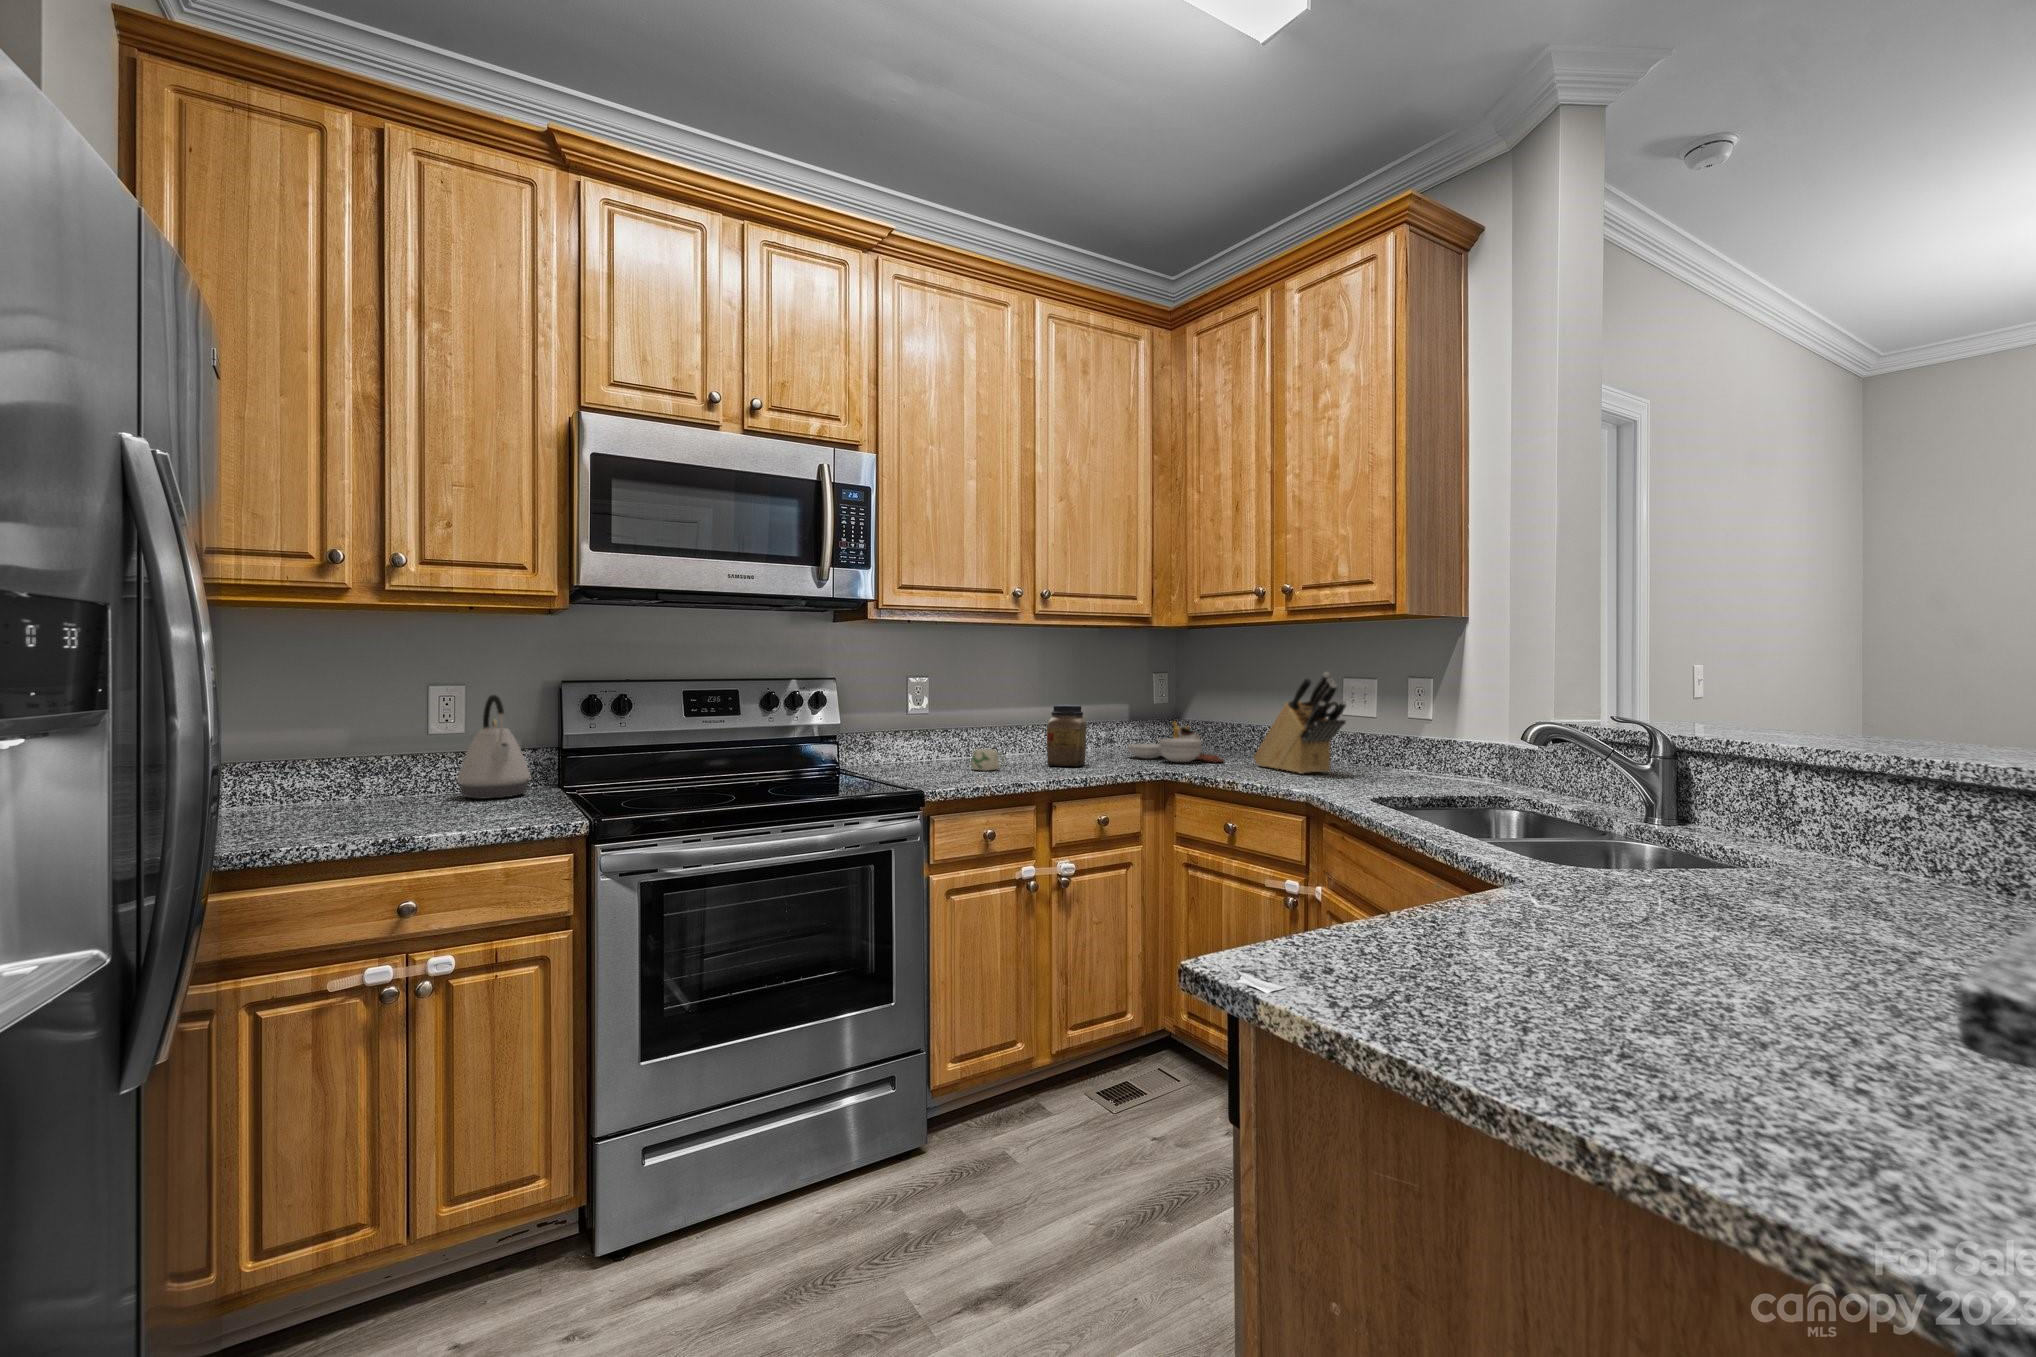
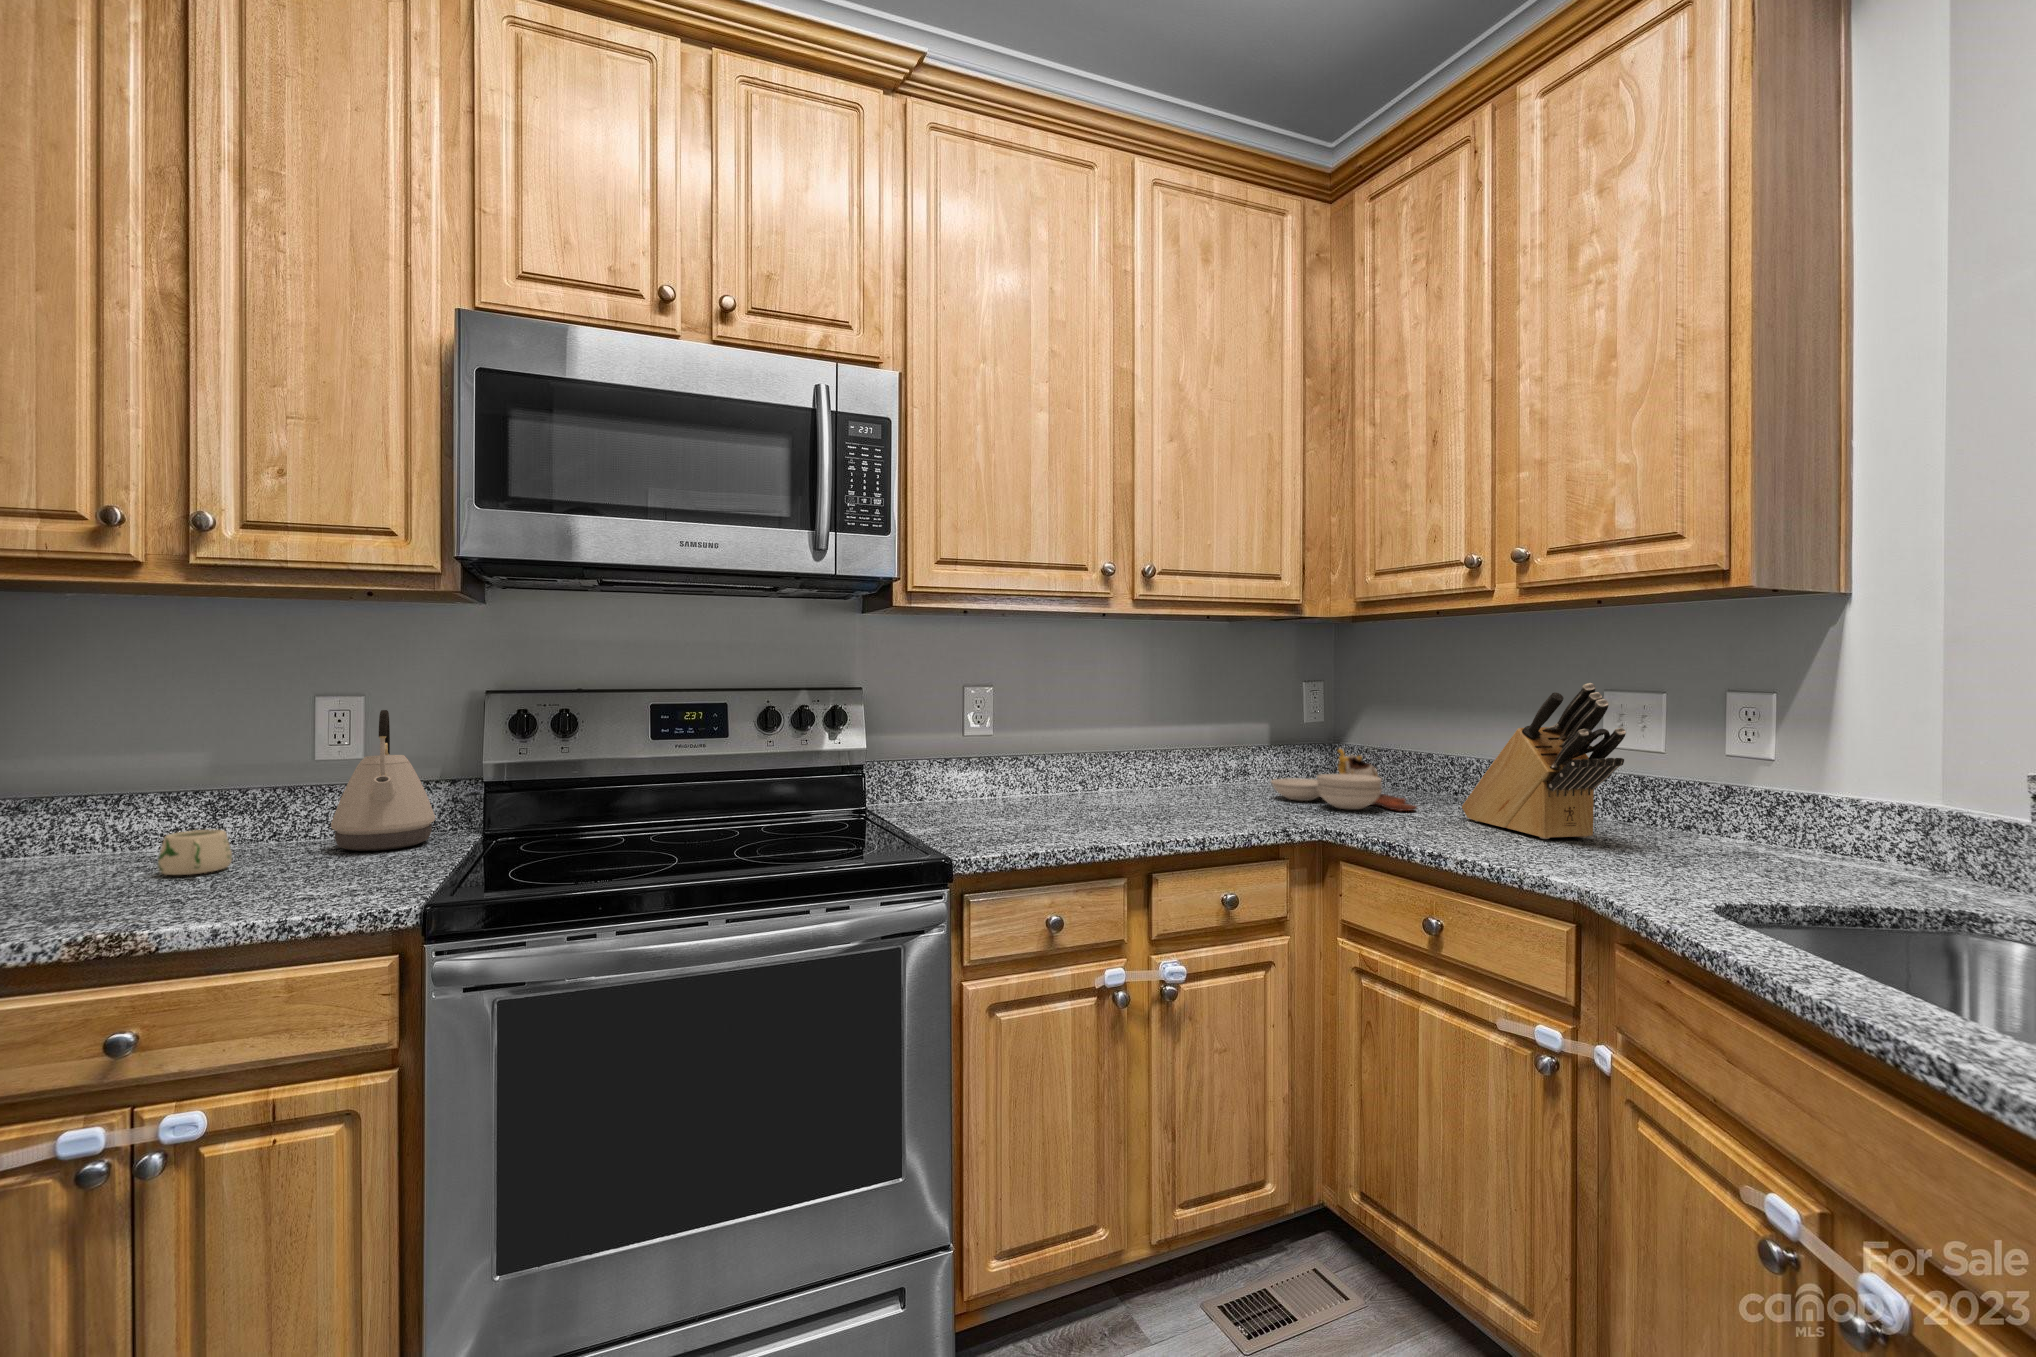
jar: present [1047,705,1086,766] -> none [1155,726,1211,813]
mug: present [971,749,1005,771] -> present [158,830,232,875]

